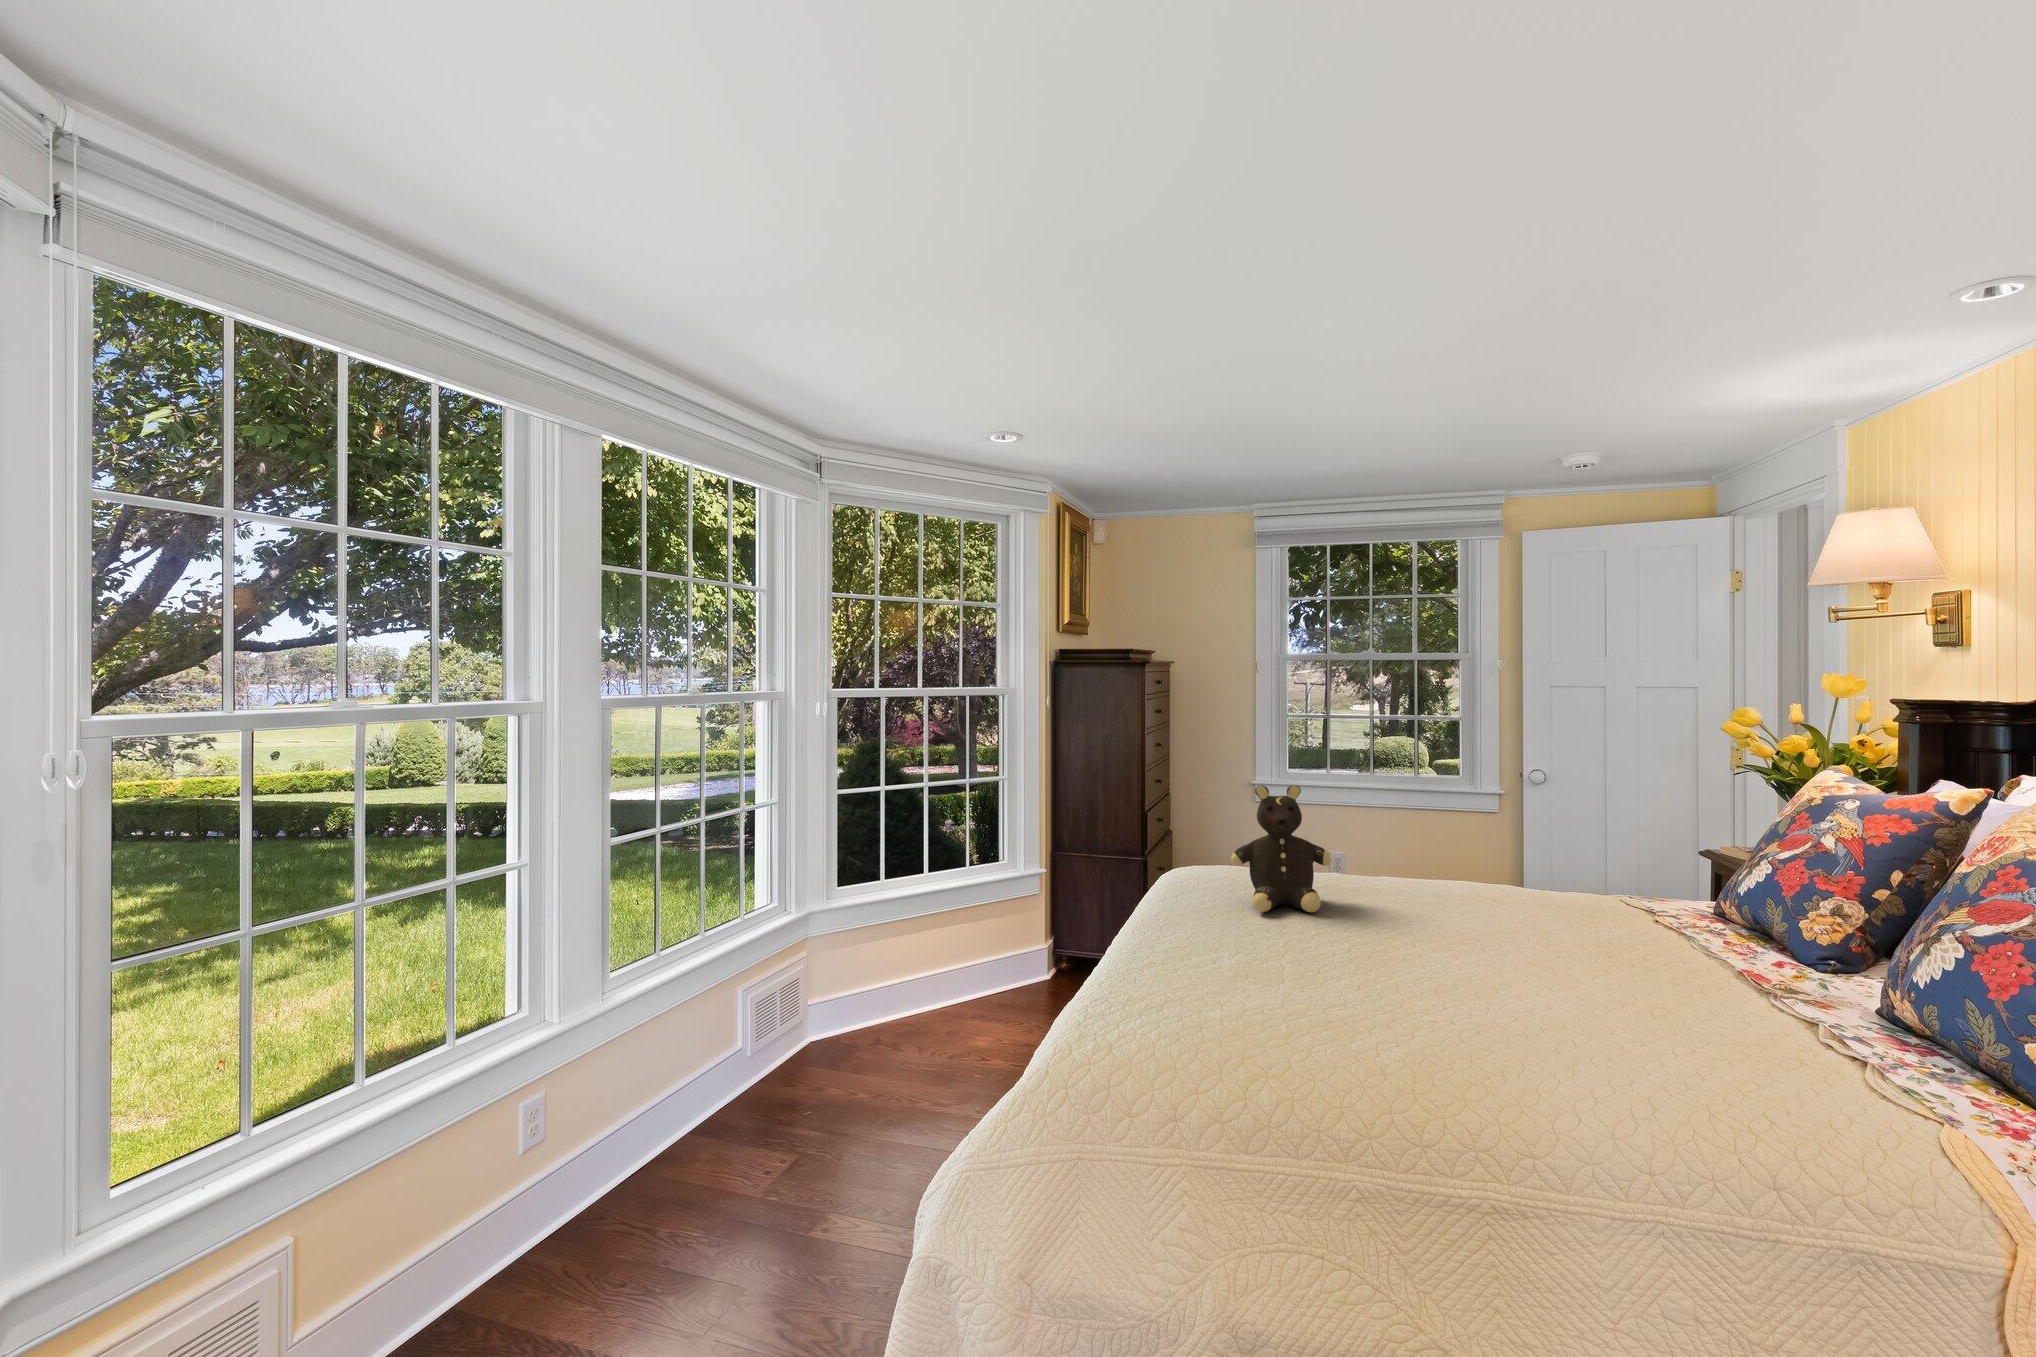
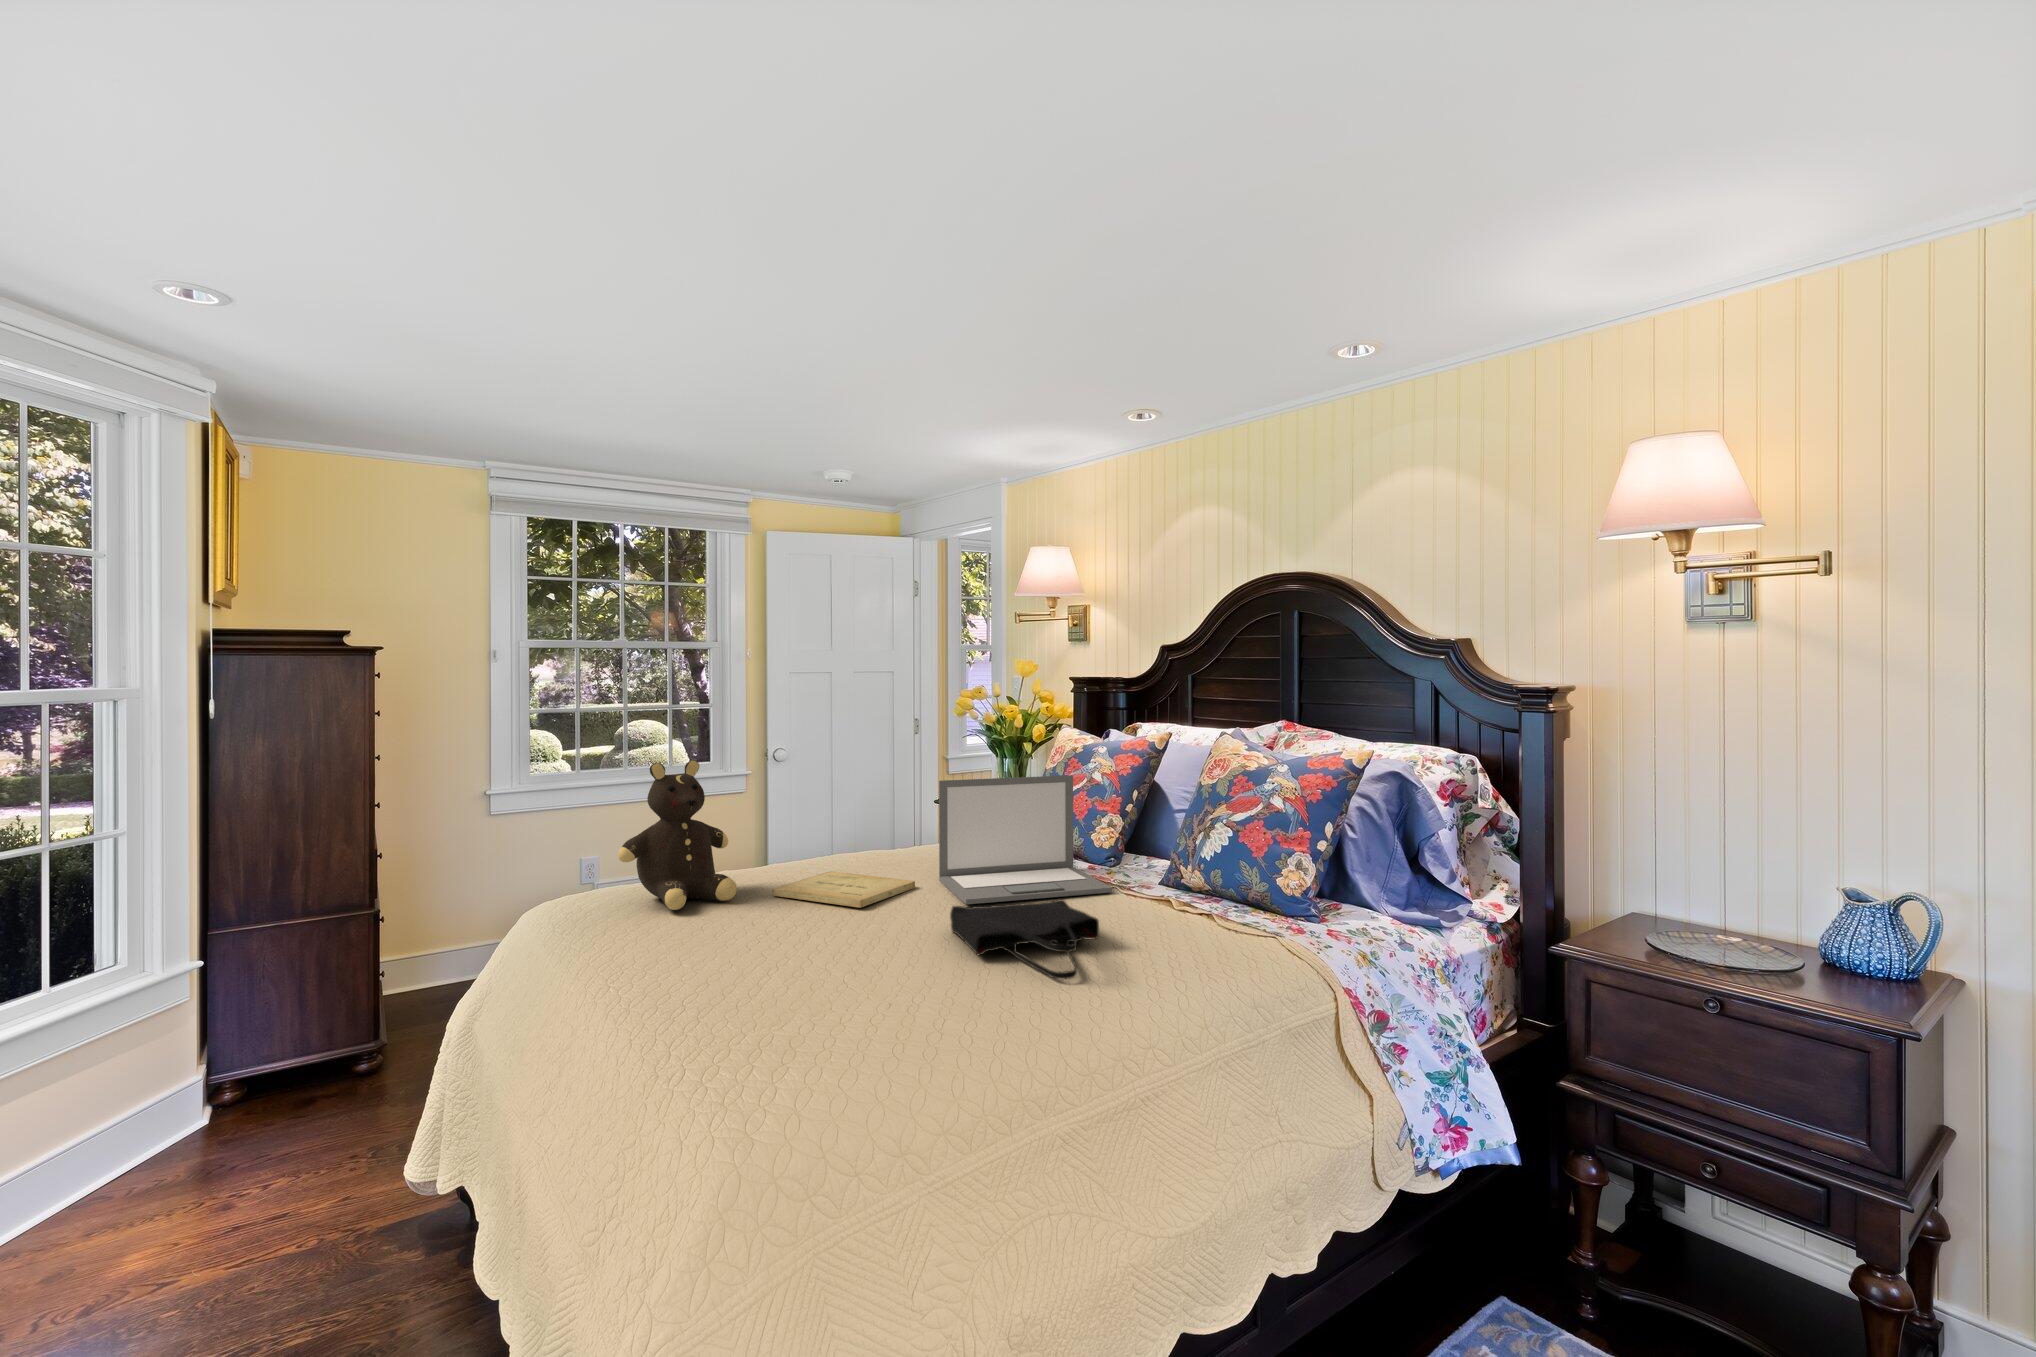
laptop: none [1520,825,1750,998] -> present [939,775,1112,904]
book: none [1354,905,1501,944] -> present [772,871,915,908]
tote bag: none [1437,960,1622,1067] -> present [950,899,1099,979]

